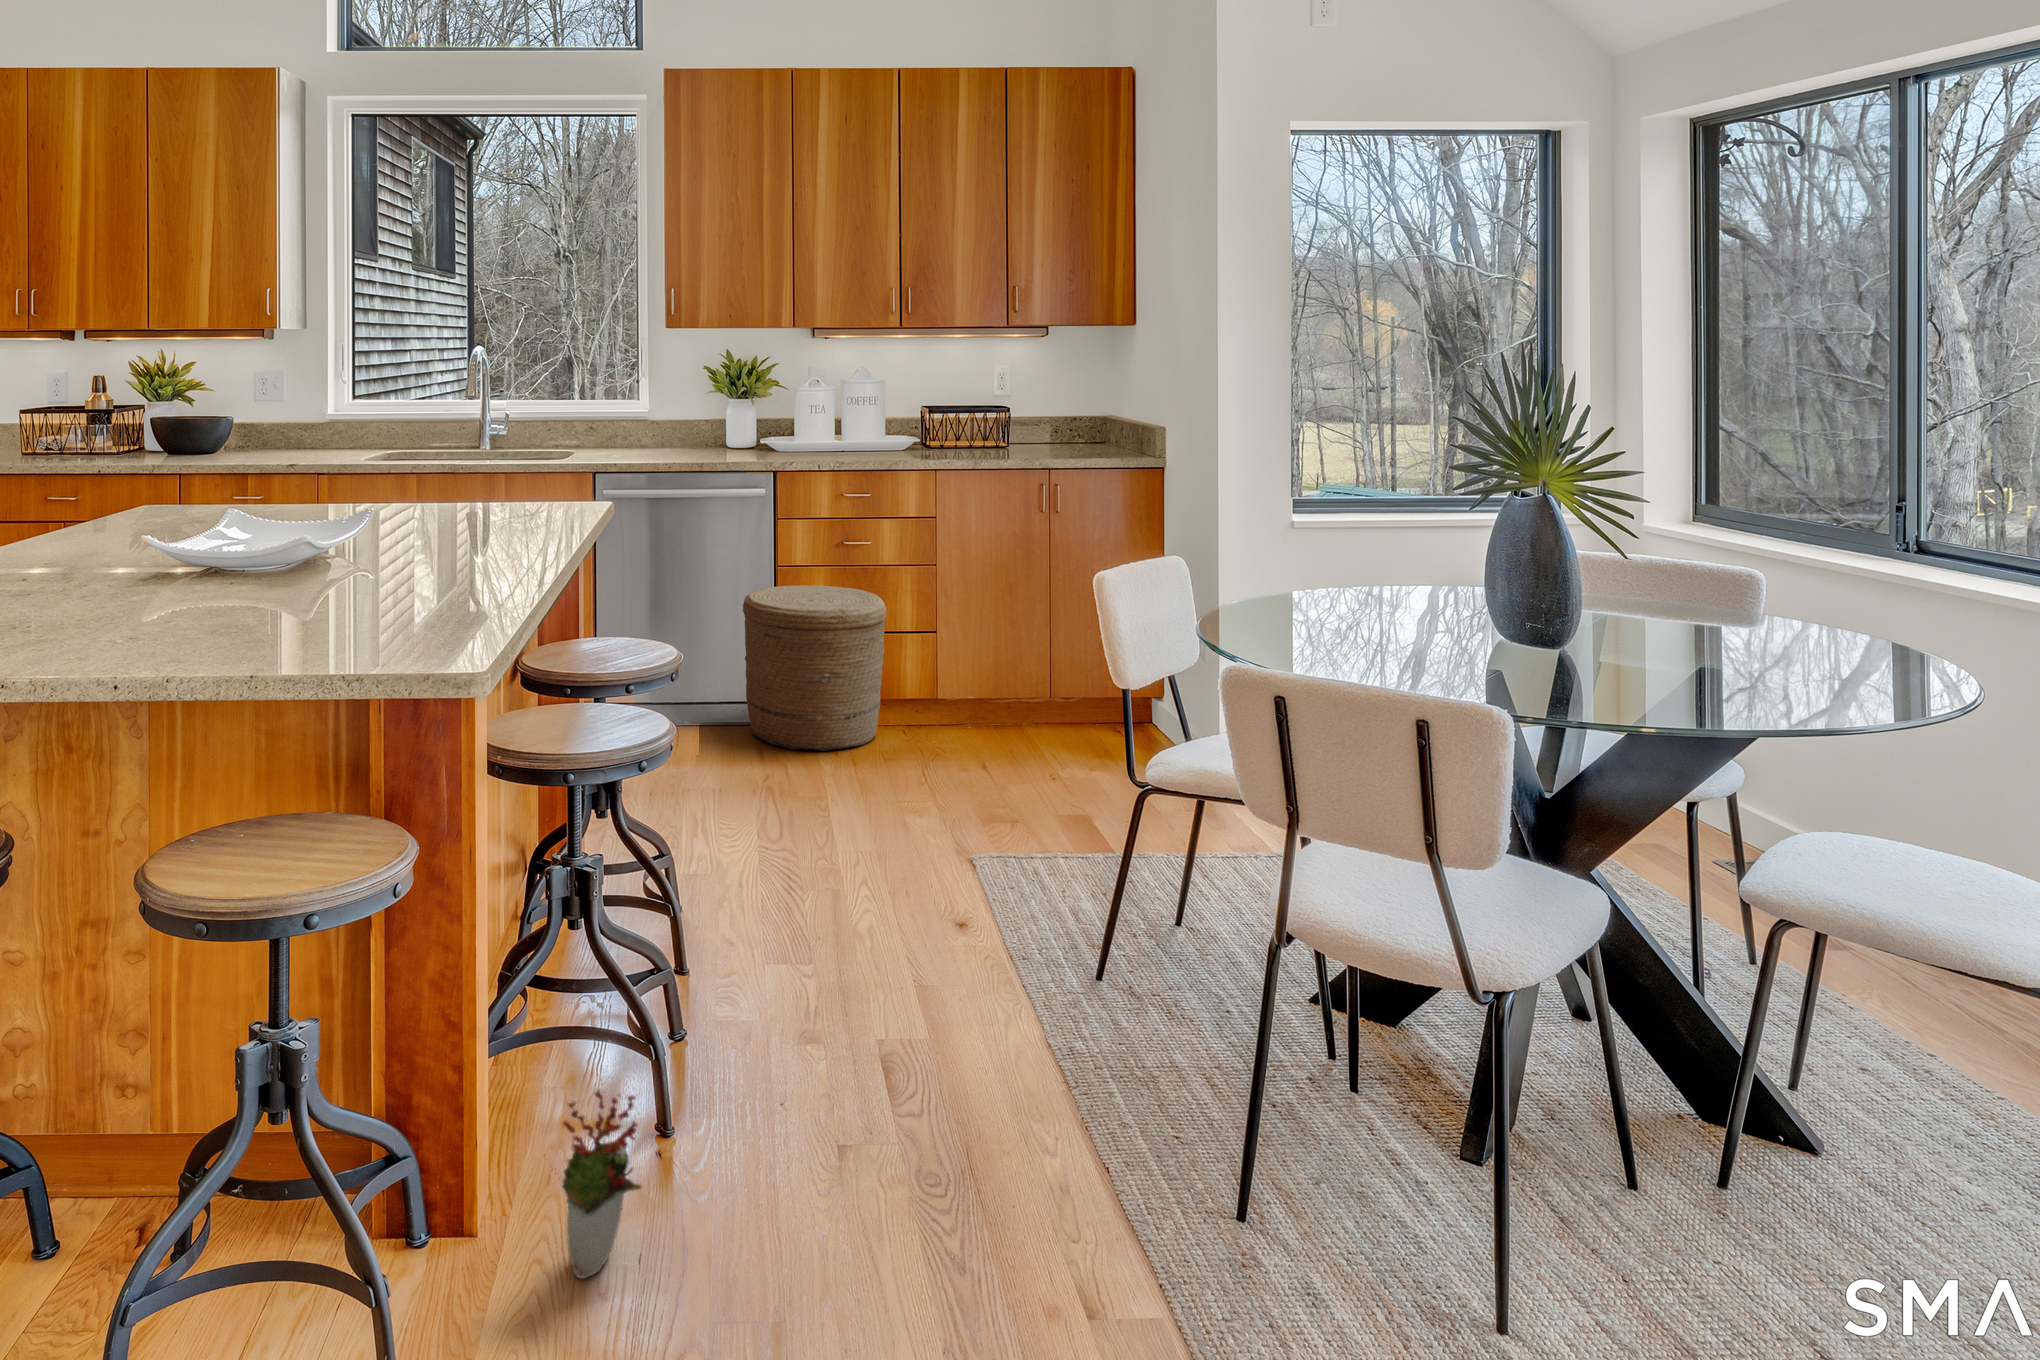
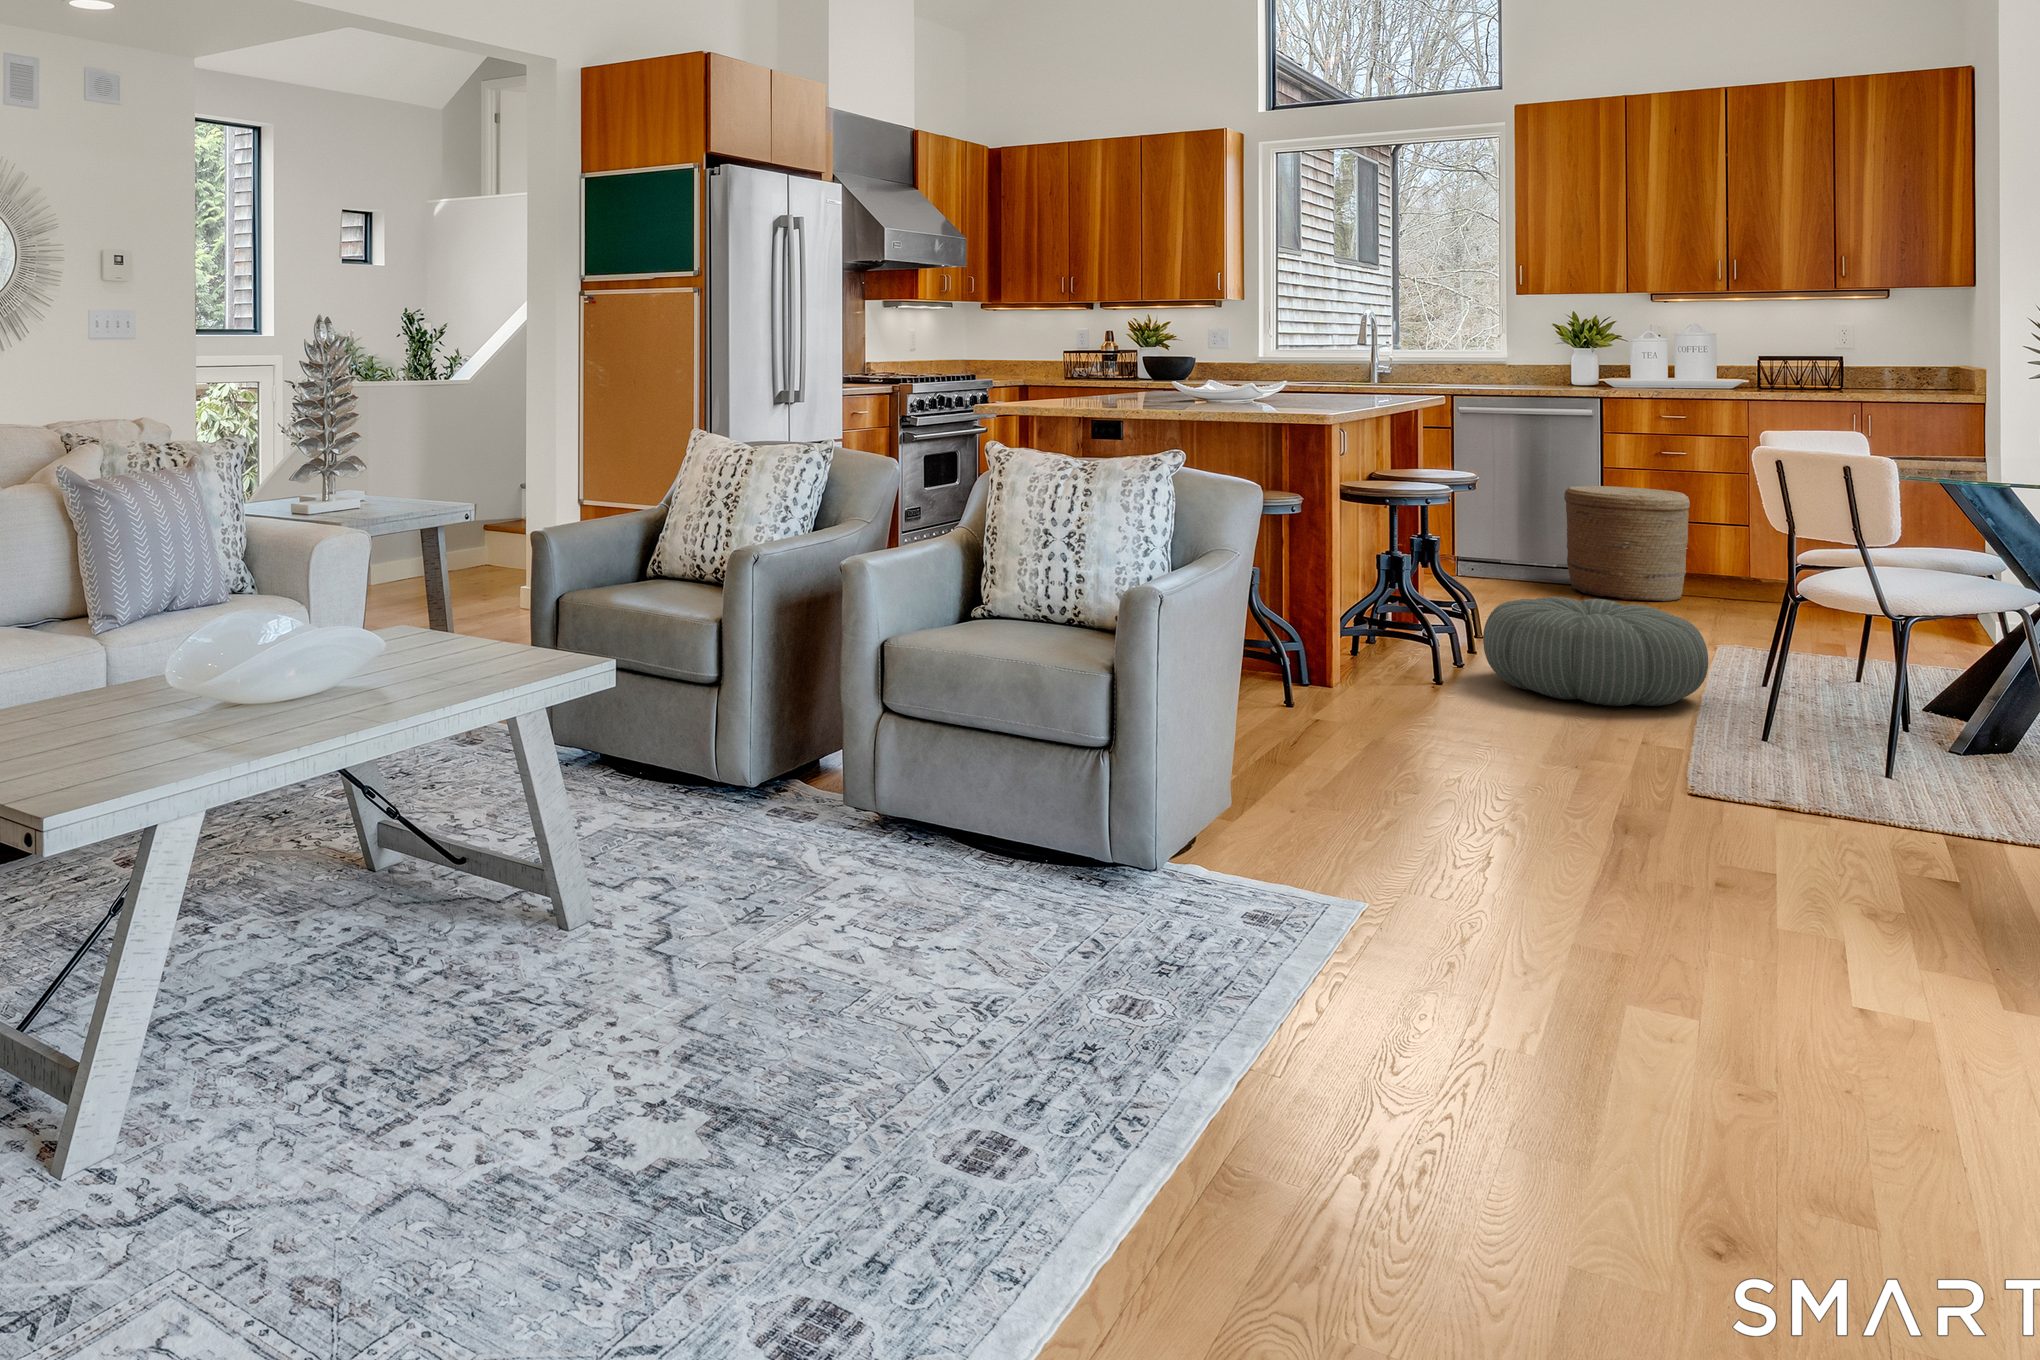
pouf: none [787,895,1141,1158] -> present [1483,597,1708,706]
decorative plant: present [562,1091,641,1279] -> none [1331,611,1372,692]

